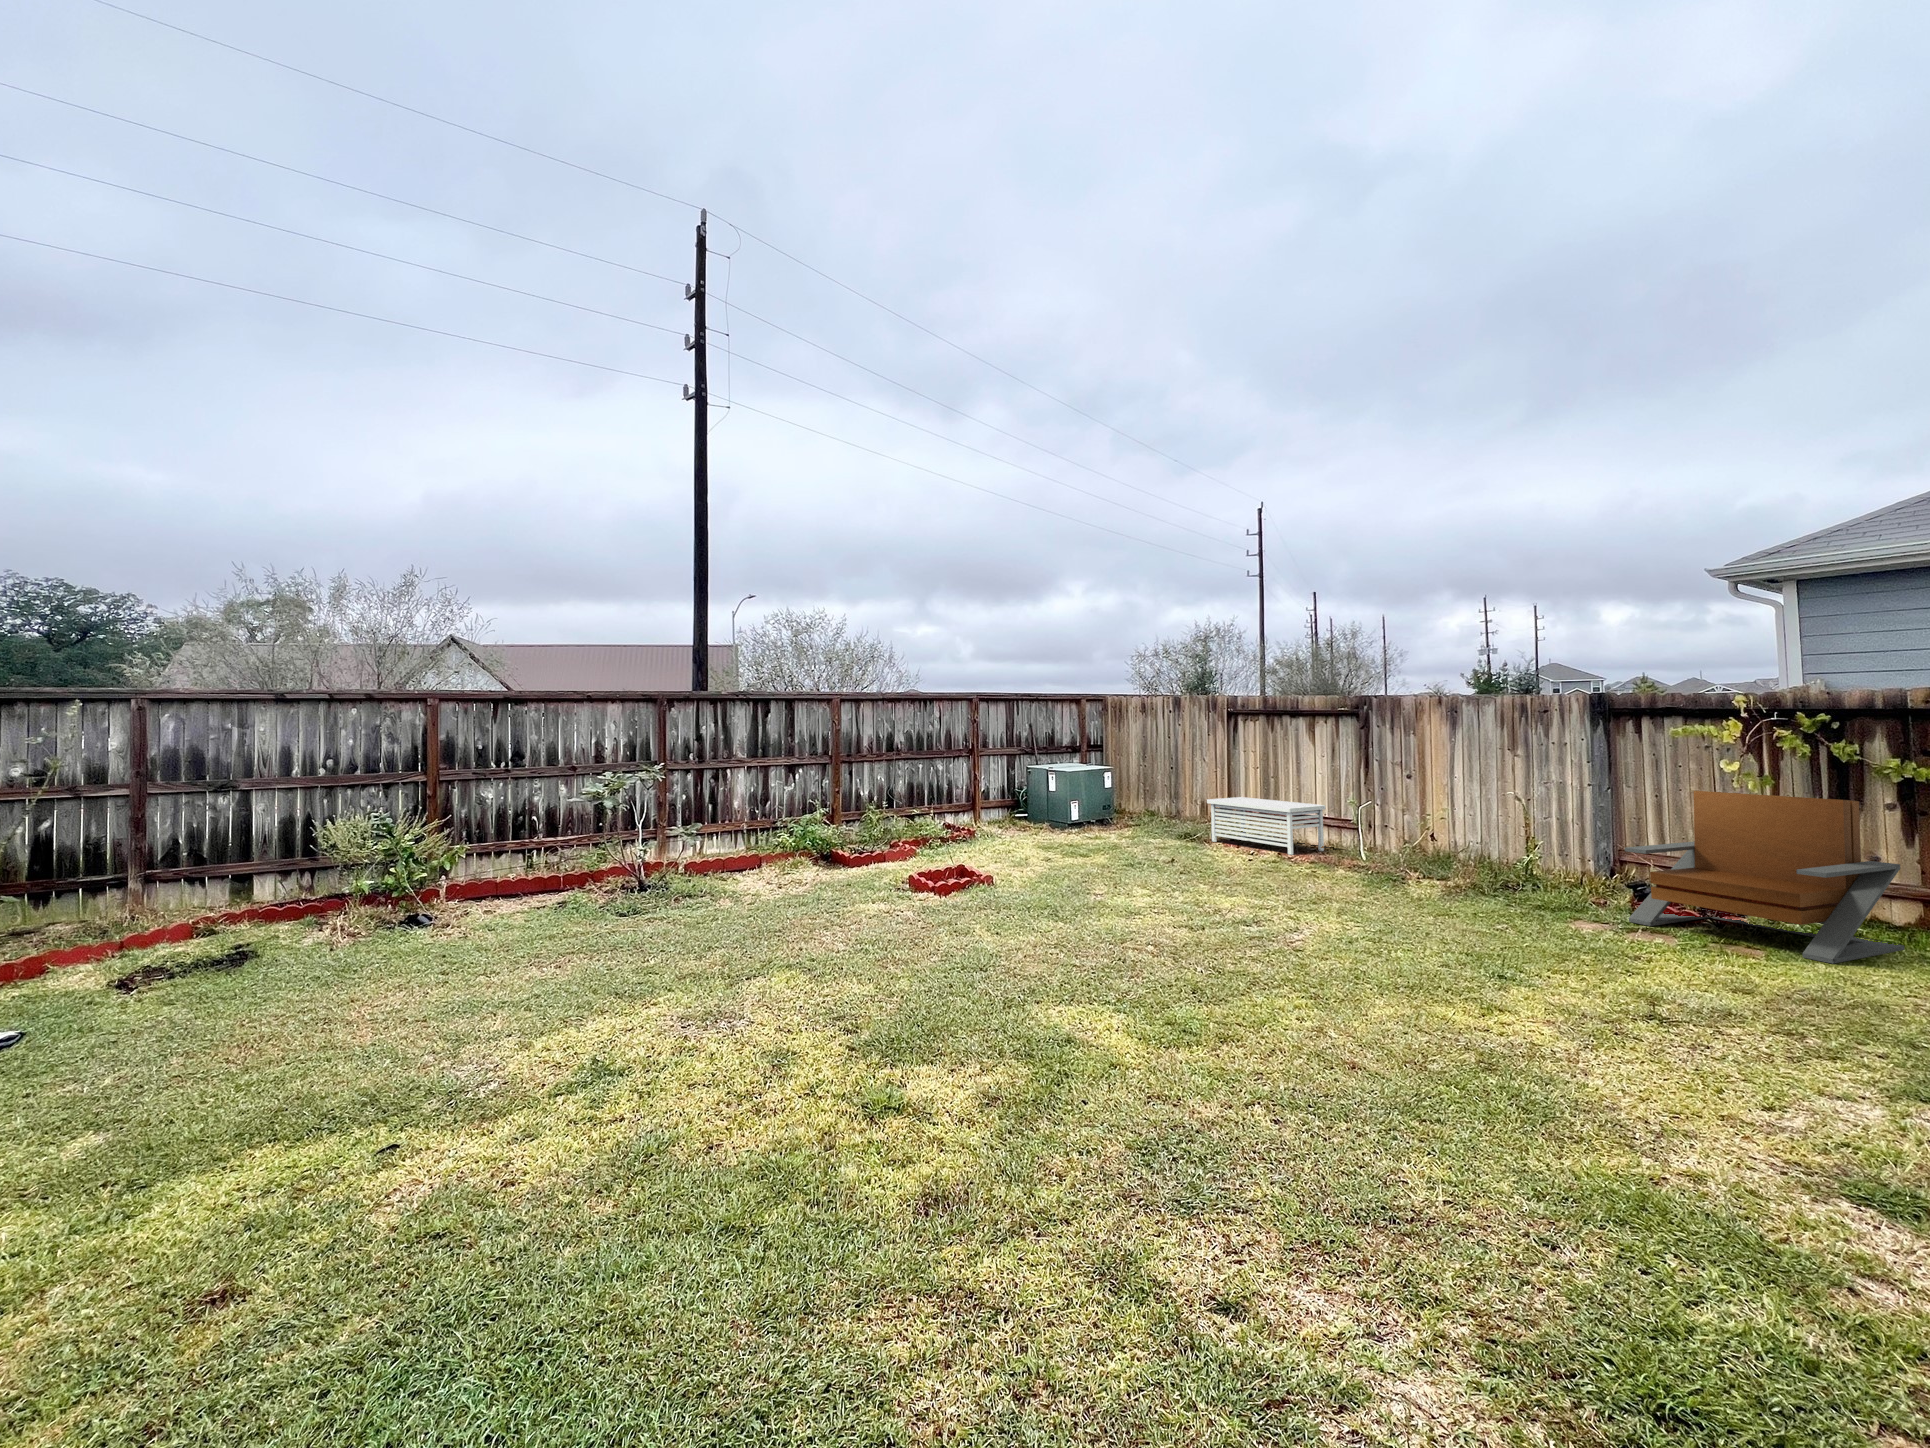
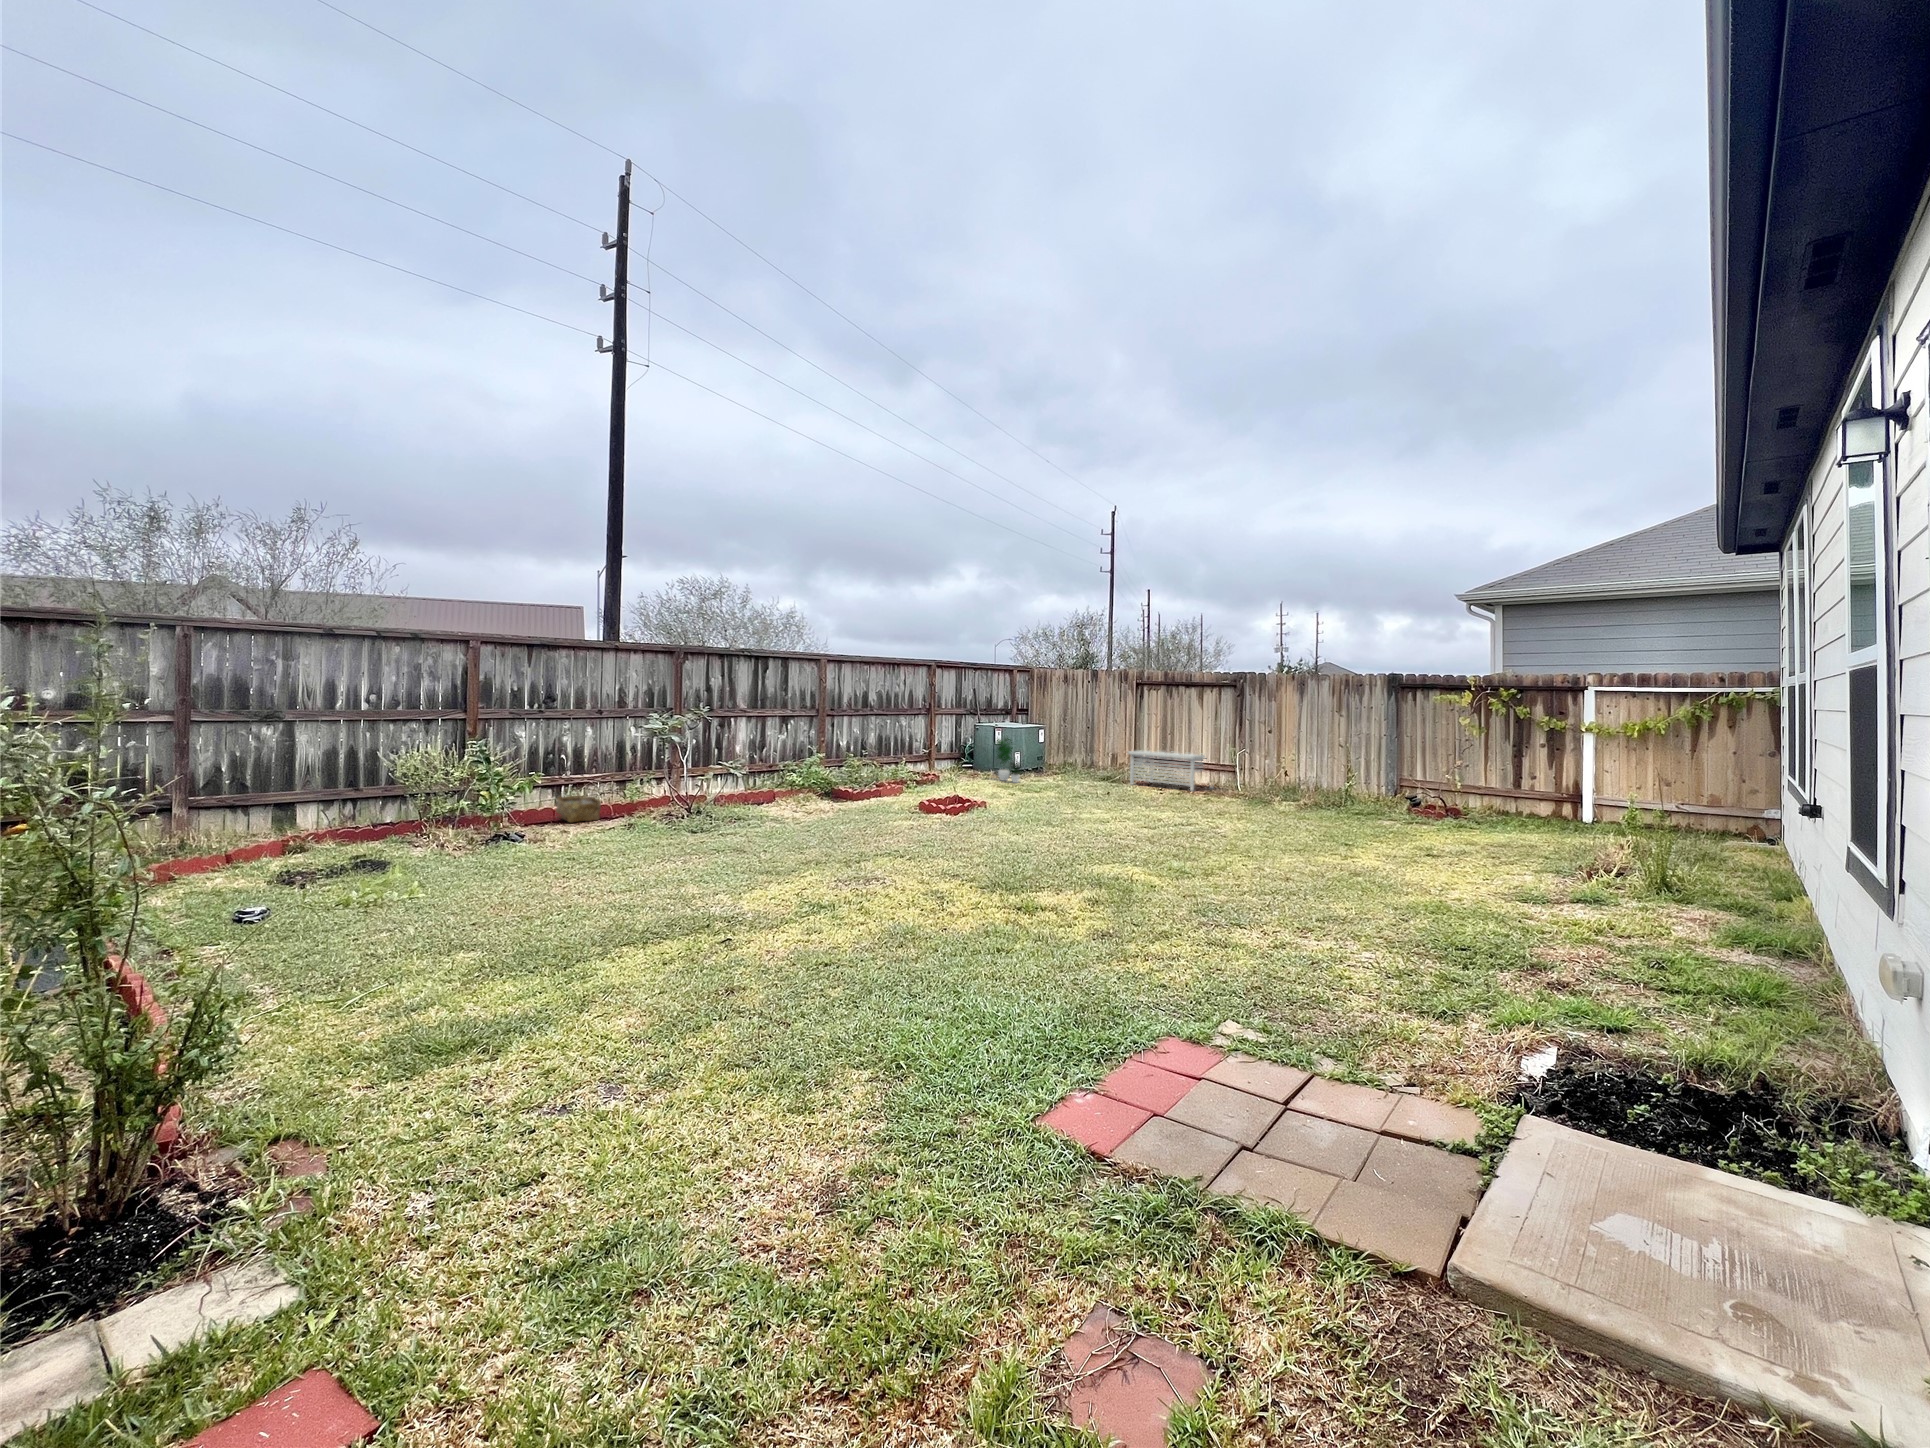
potted plant: none [1044,777,1079,837] -> present [996,738,1022,783]
lounge chair: present [1625,791,1905,964] -> none [1408,737,1540,832]
woven basket: none [520,852,564,891] -> present [556,788,601,823]

